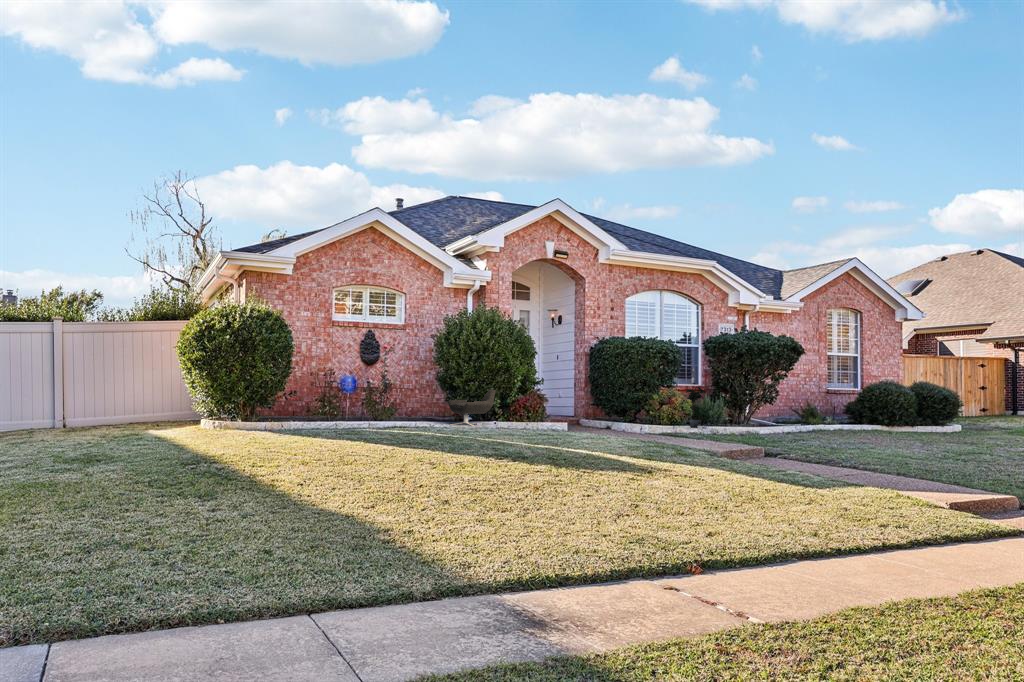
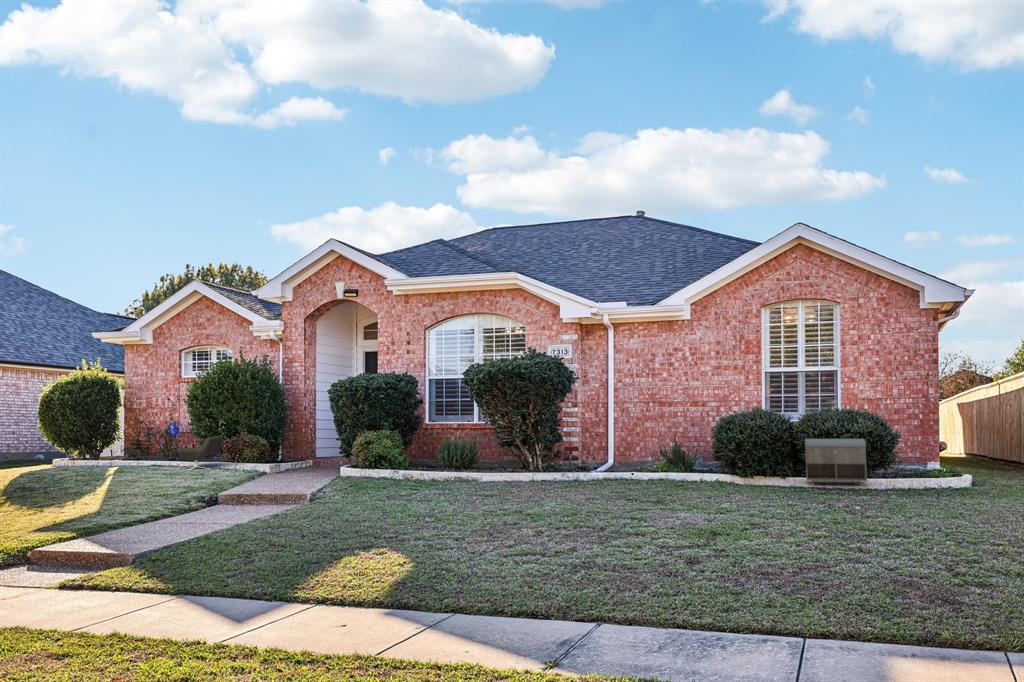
potted plant: present [686,387,705,428] -> none [362,431,392,478]
storage bench: none [917,398,958,426] -> present [805,439,867,485]

